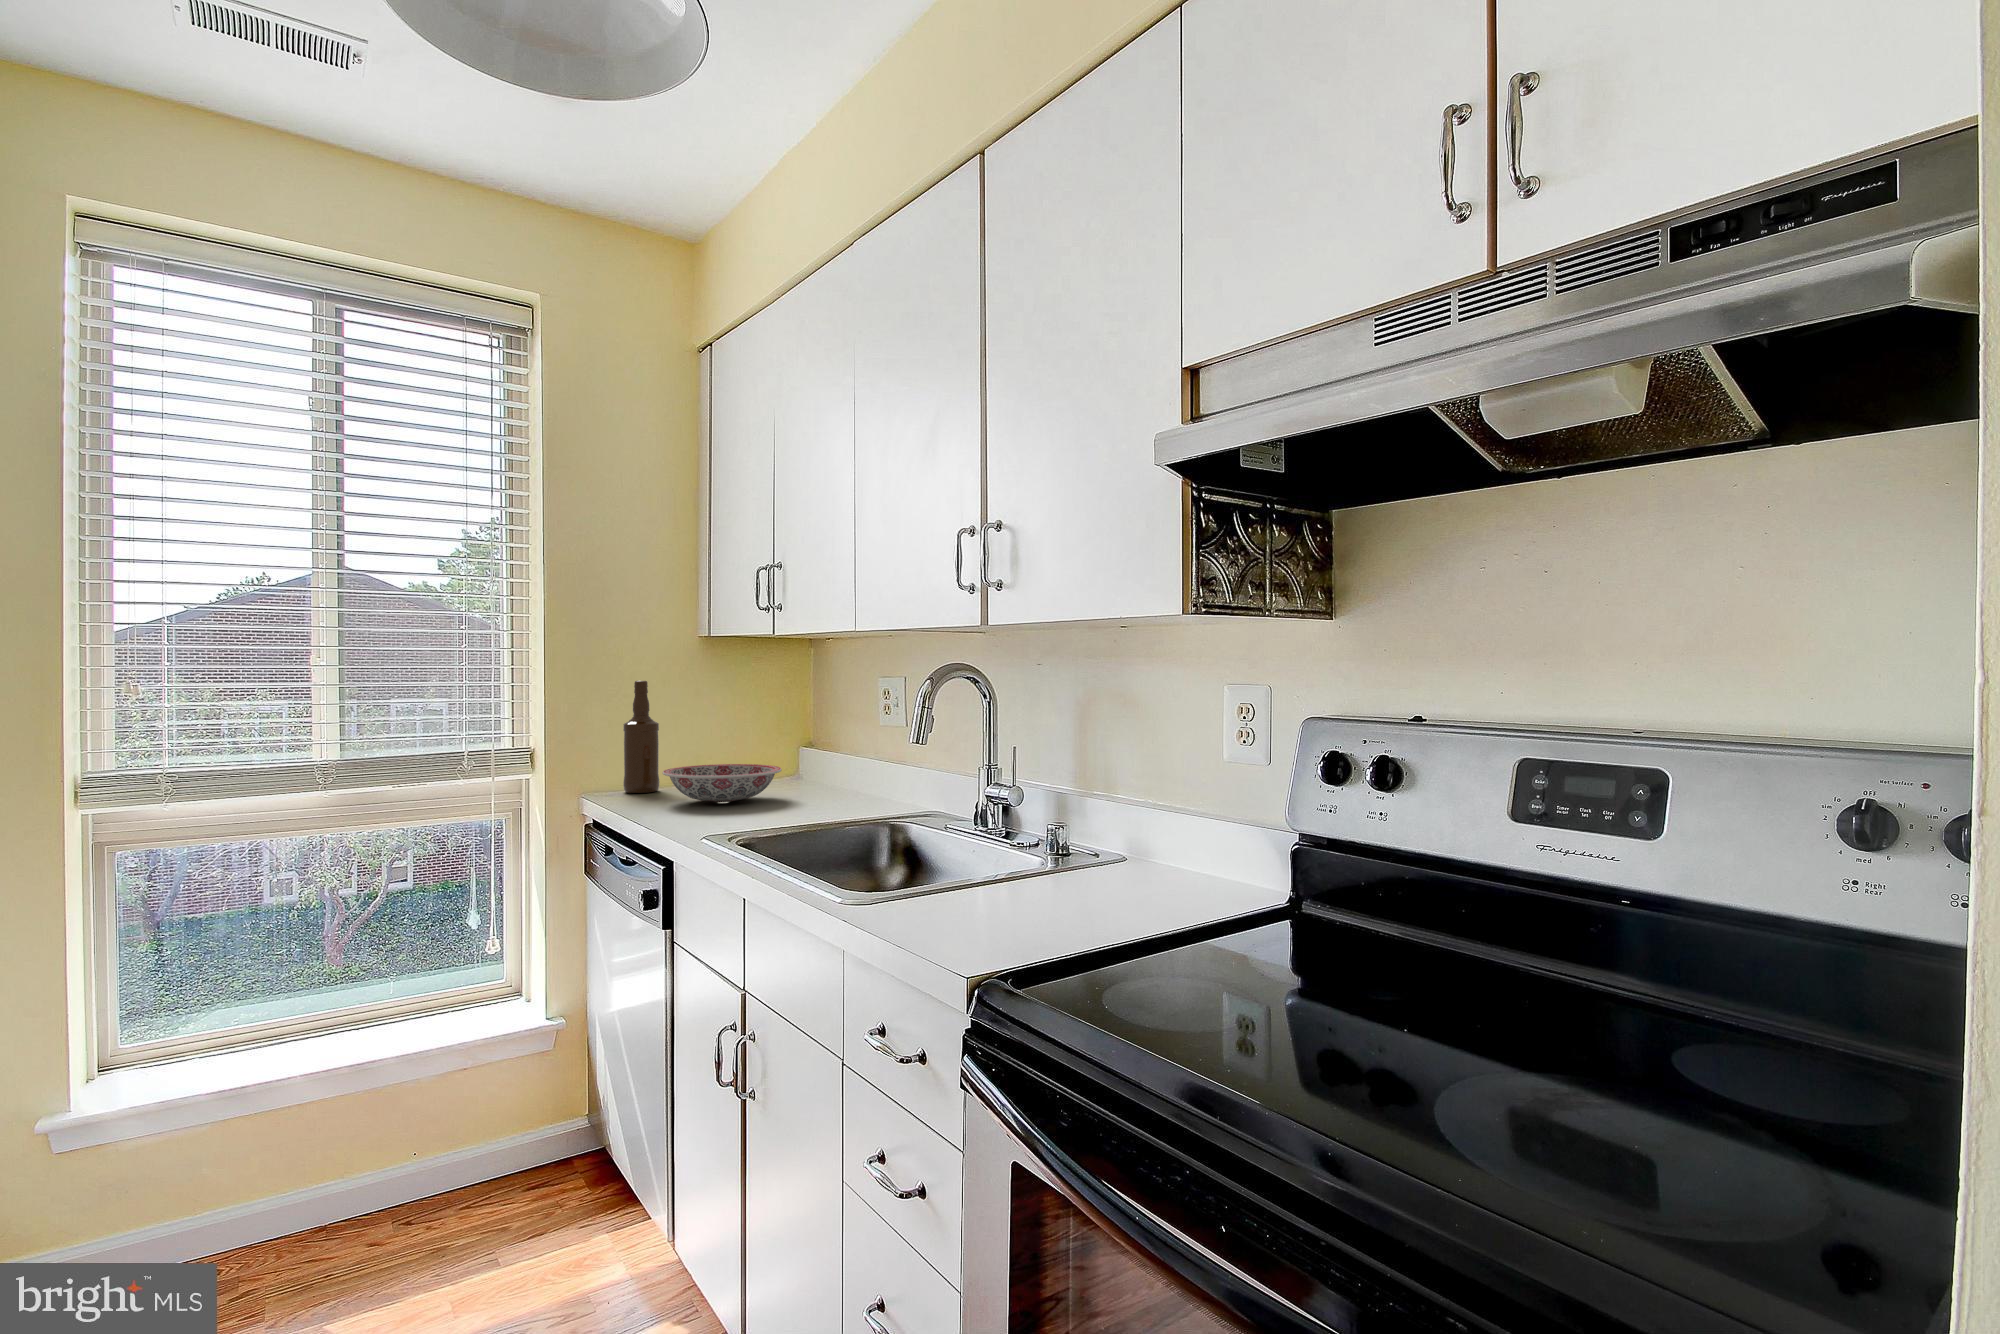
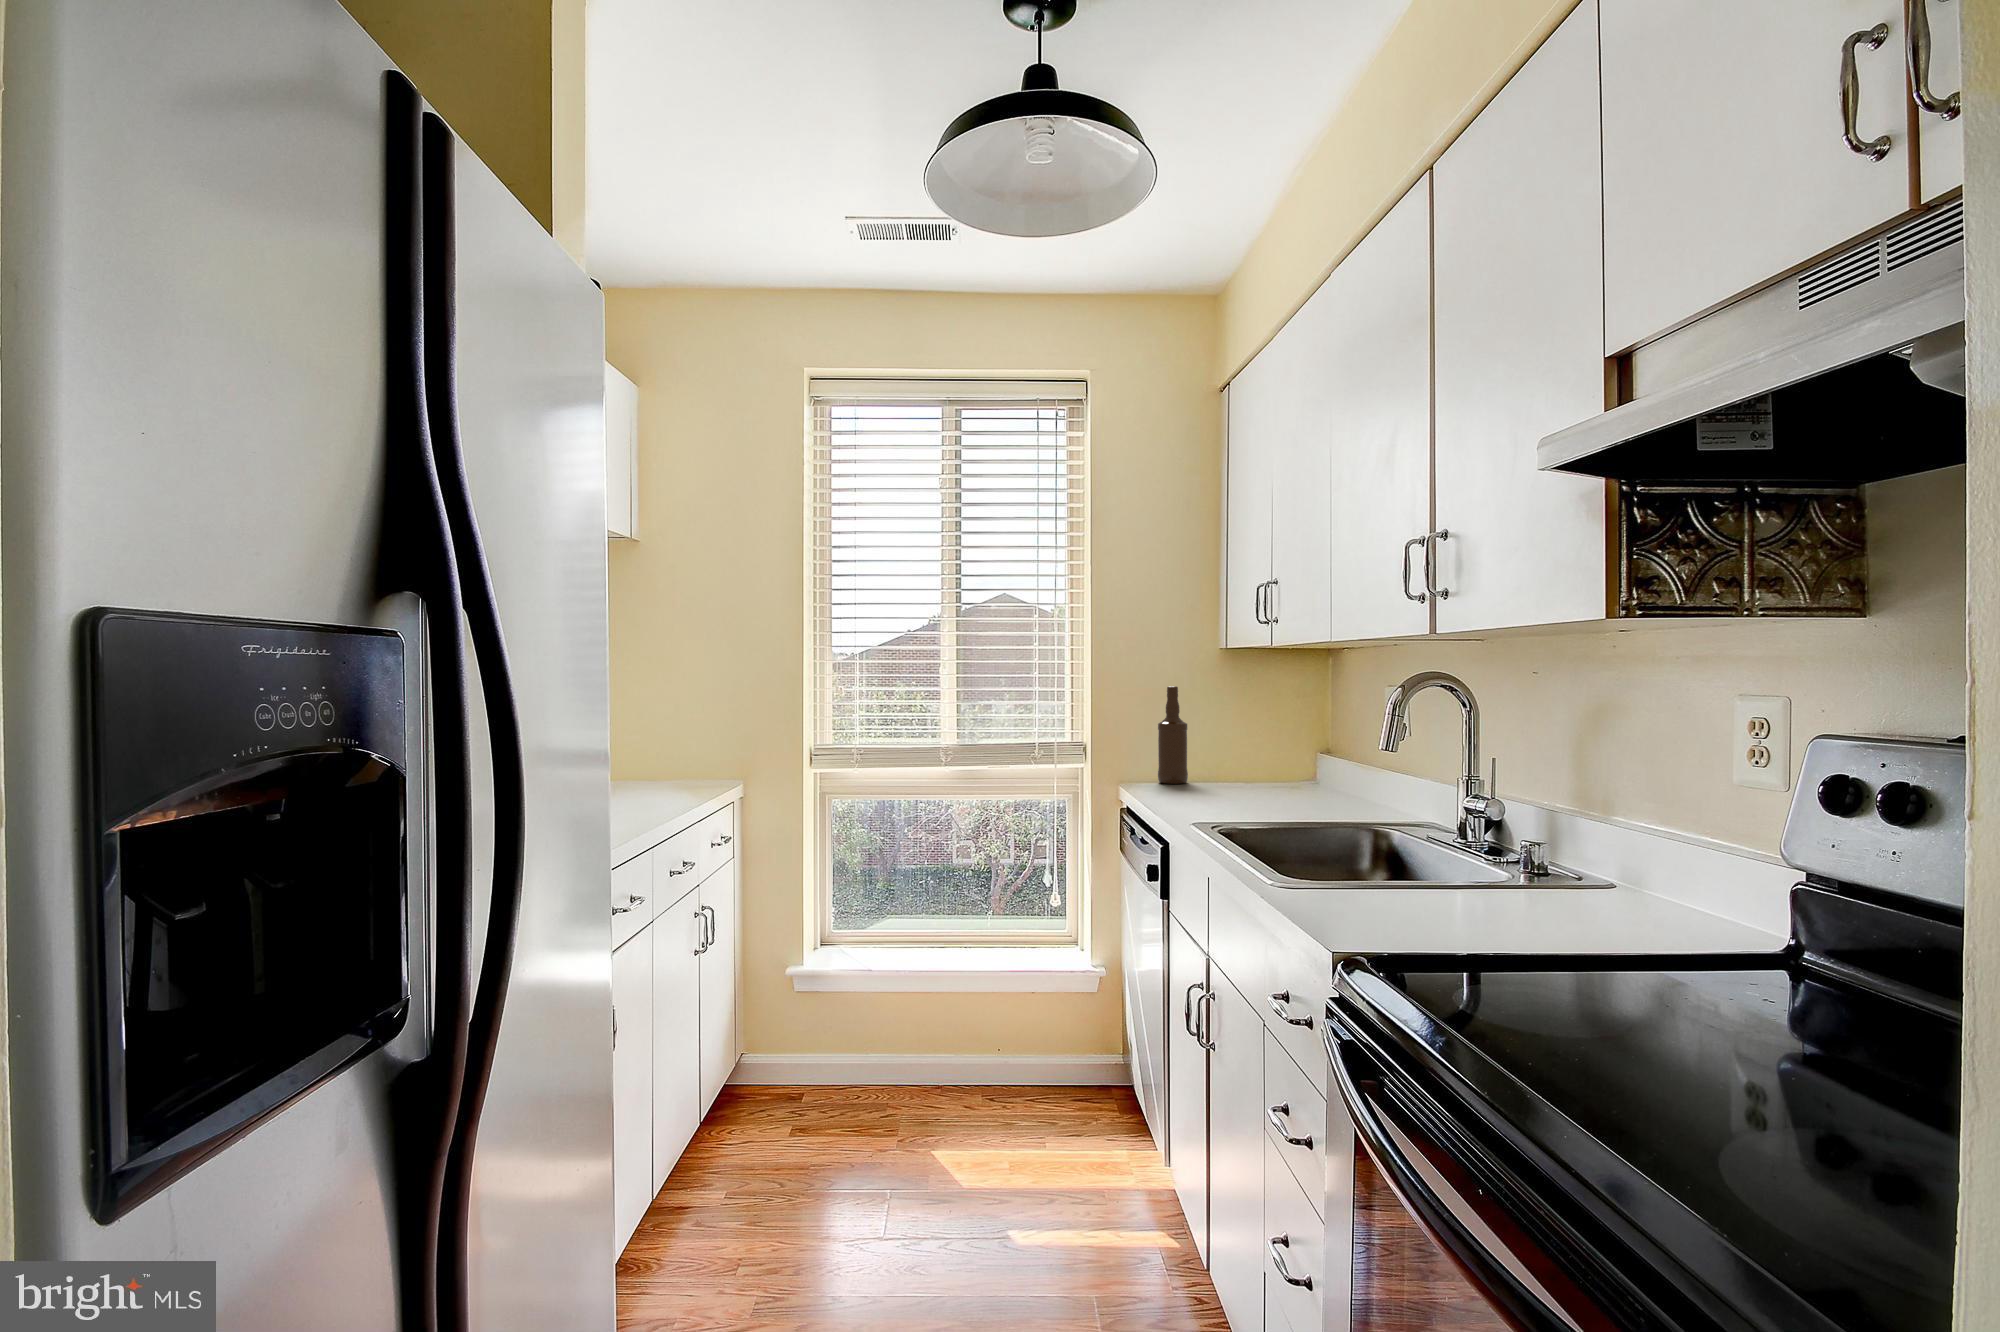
ceramic bowl: present [663,764,782,802] -> none [1183,762,1289,796]

